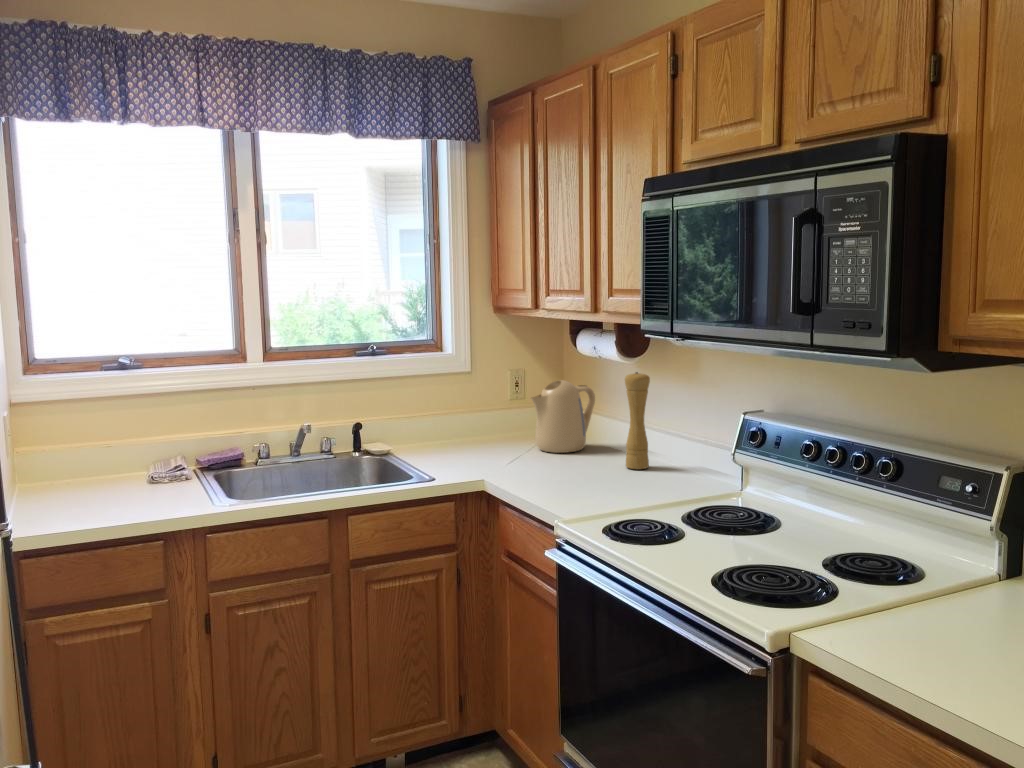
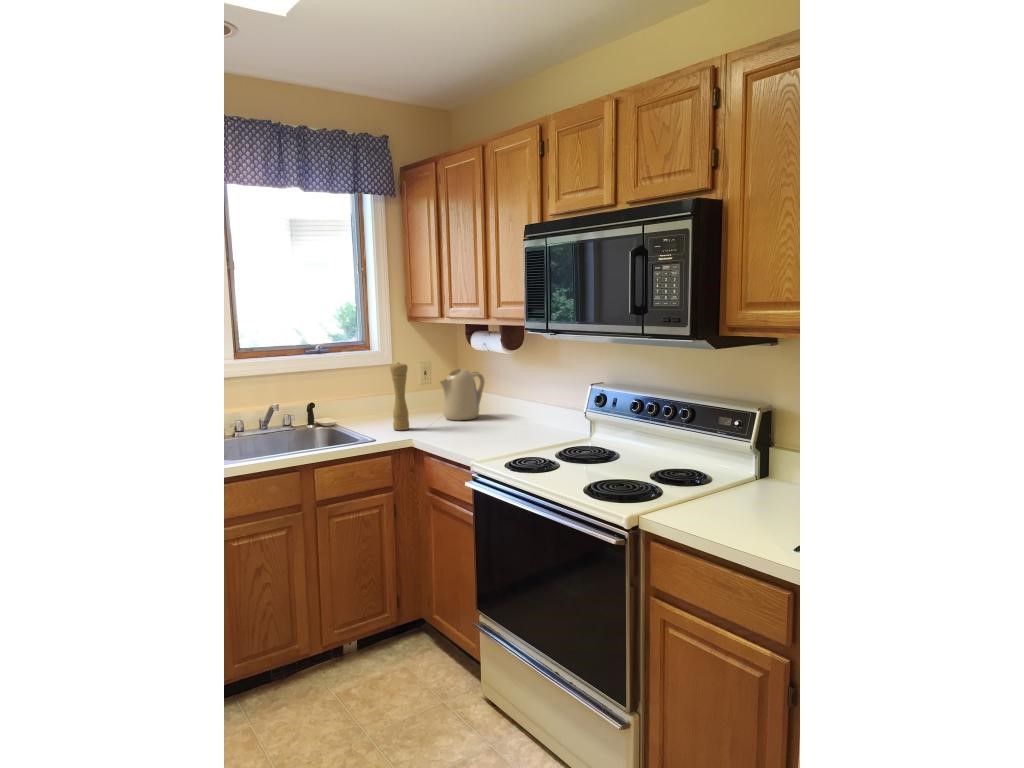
pepper mill: present [625,372,650,469] -> present [390,363,409,430]

